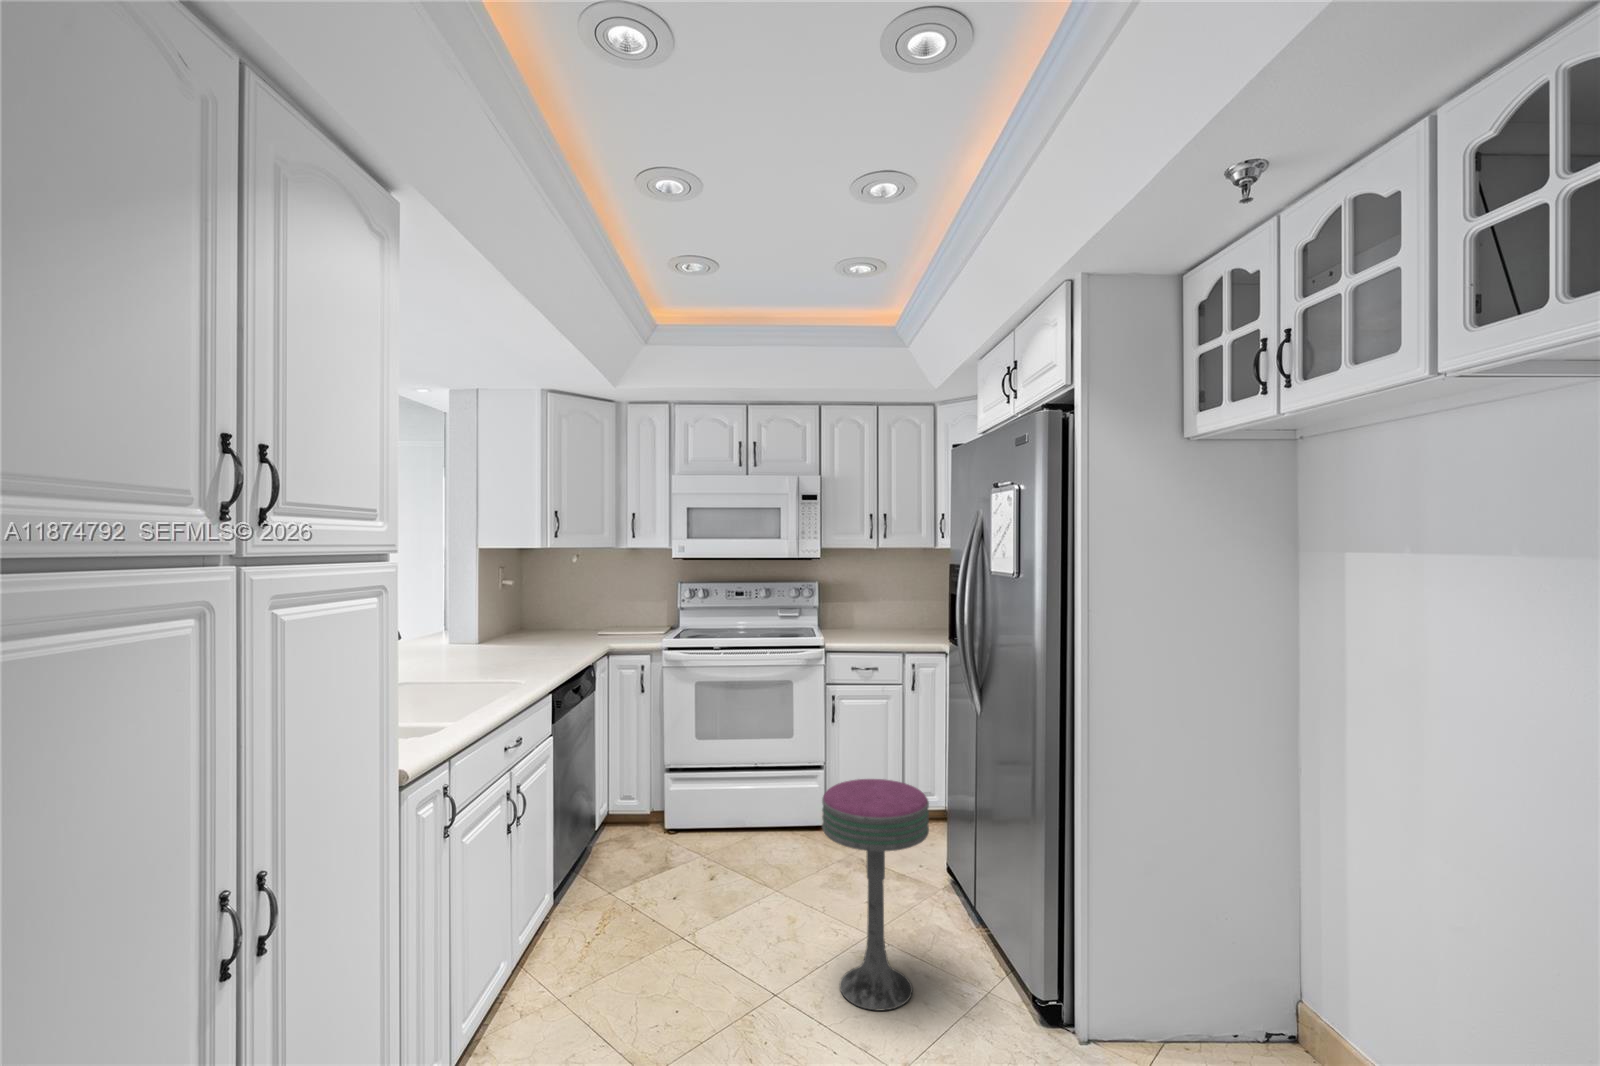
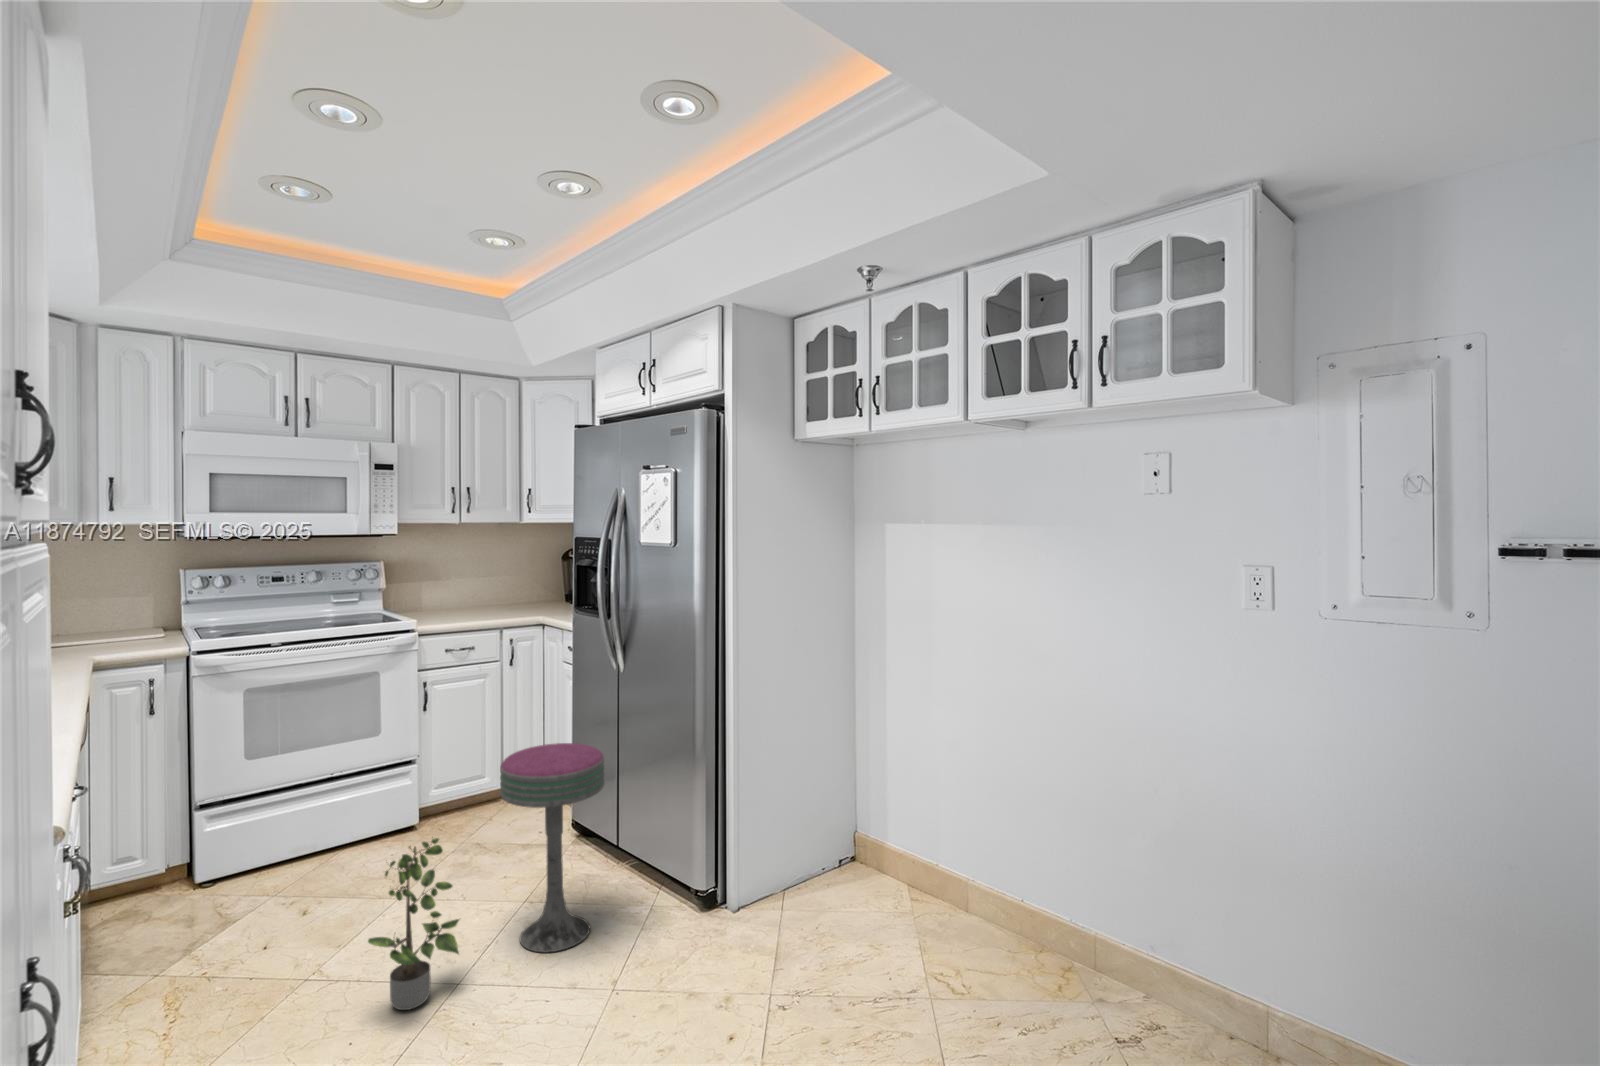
potted plant: none [687,846,778,1014] -> present [368,838,459,1010]

